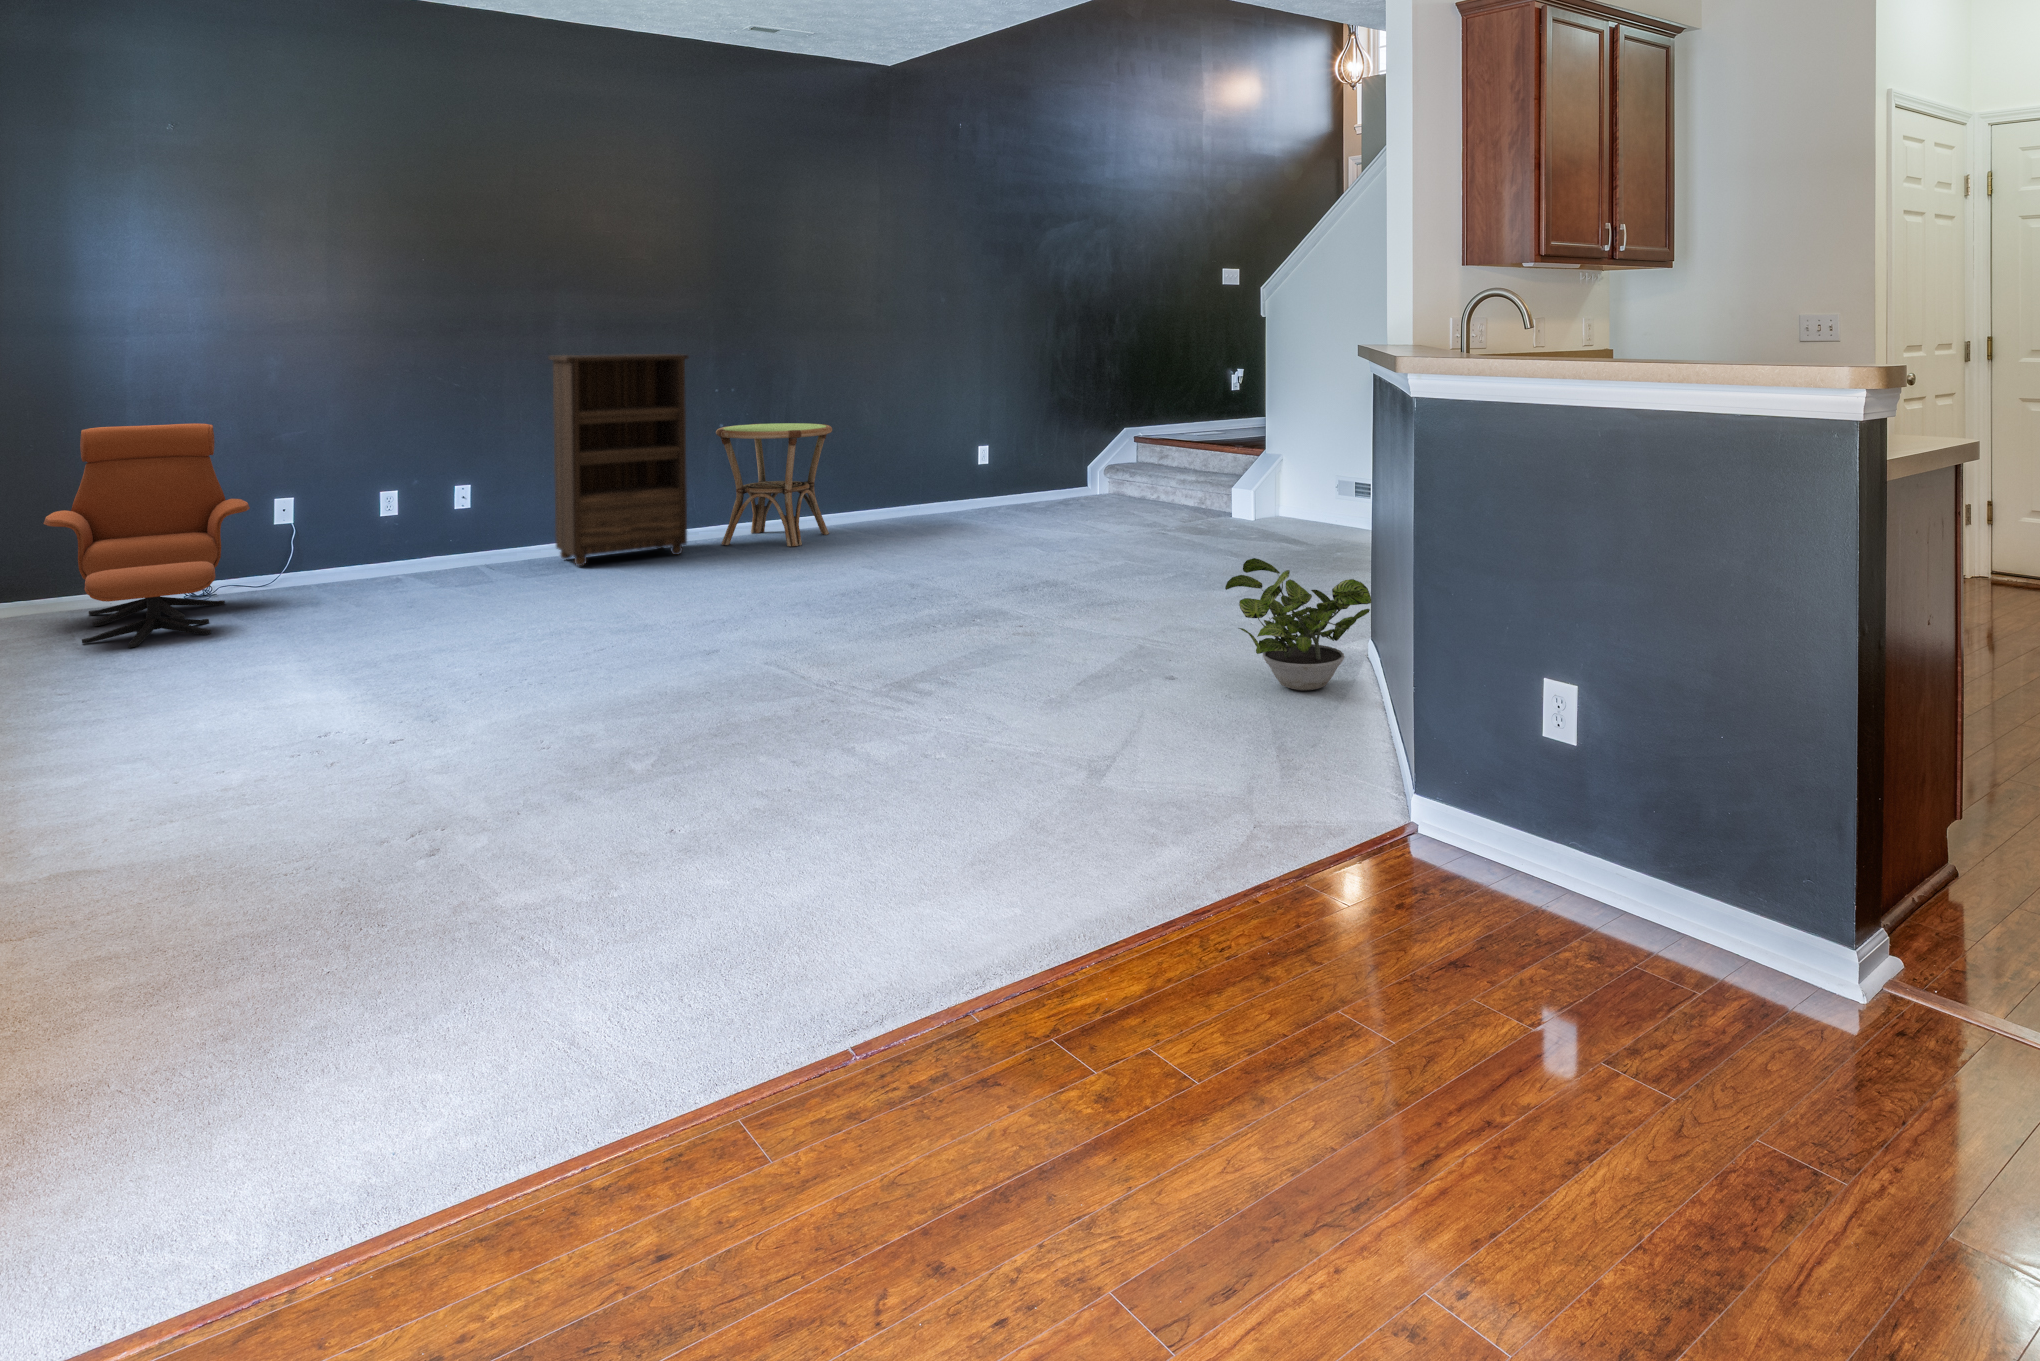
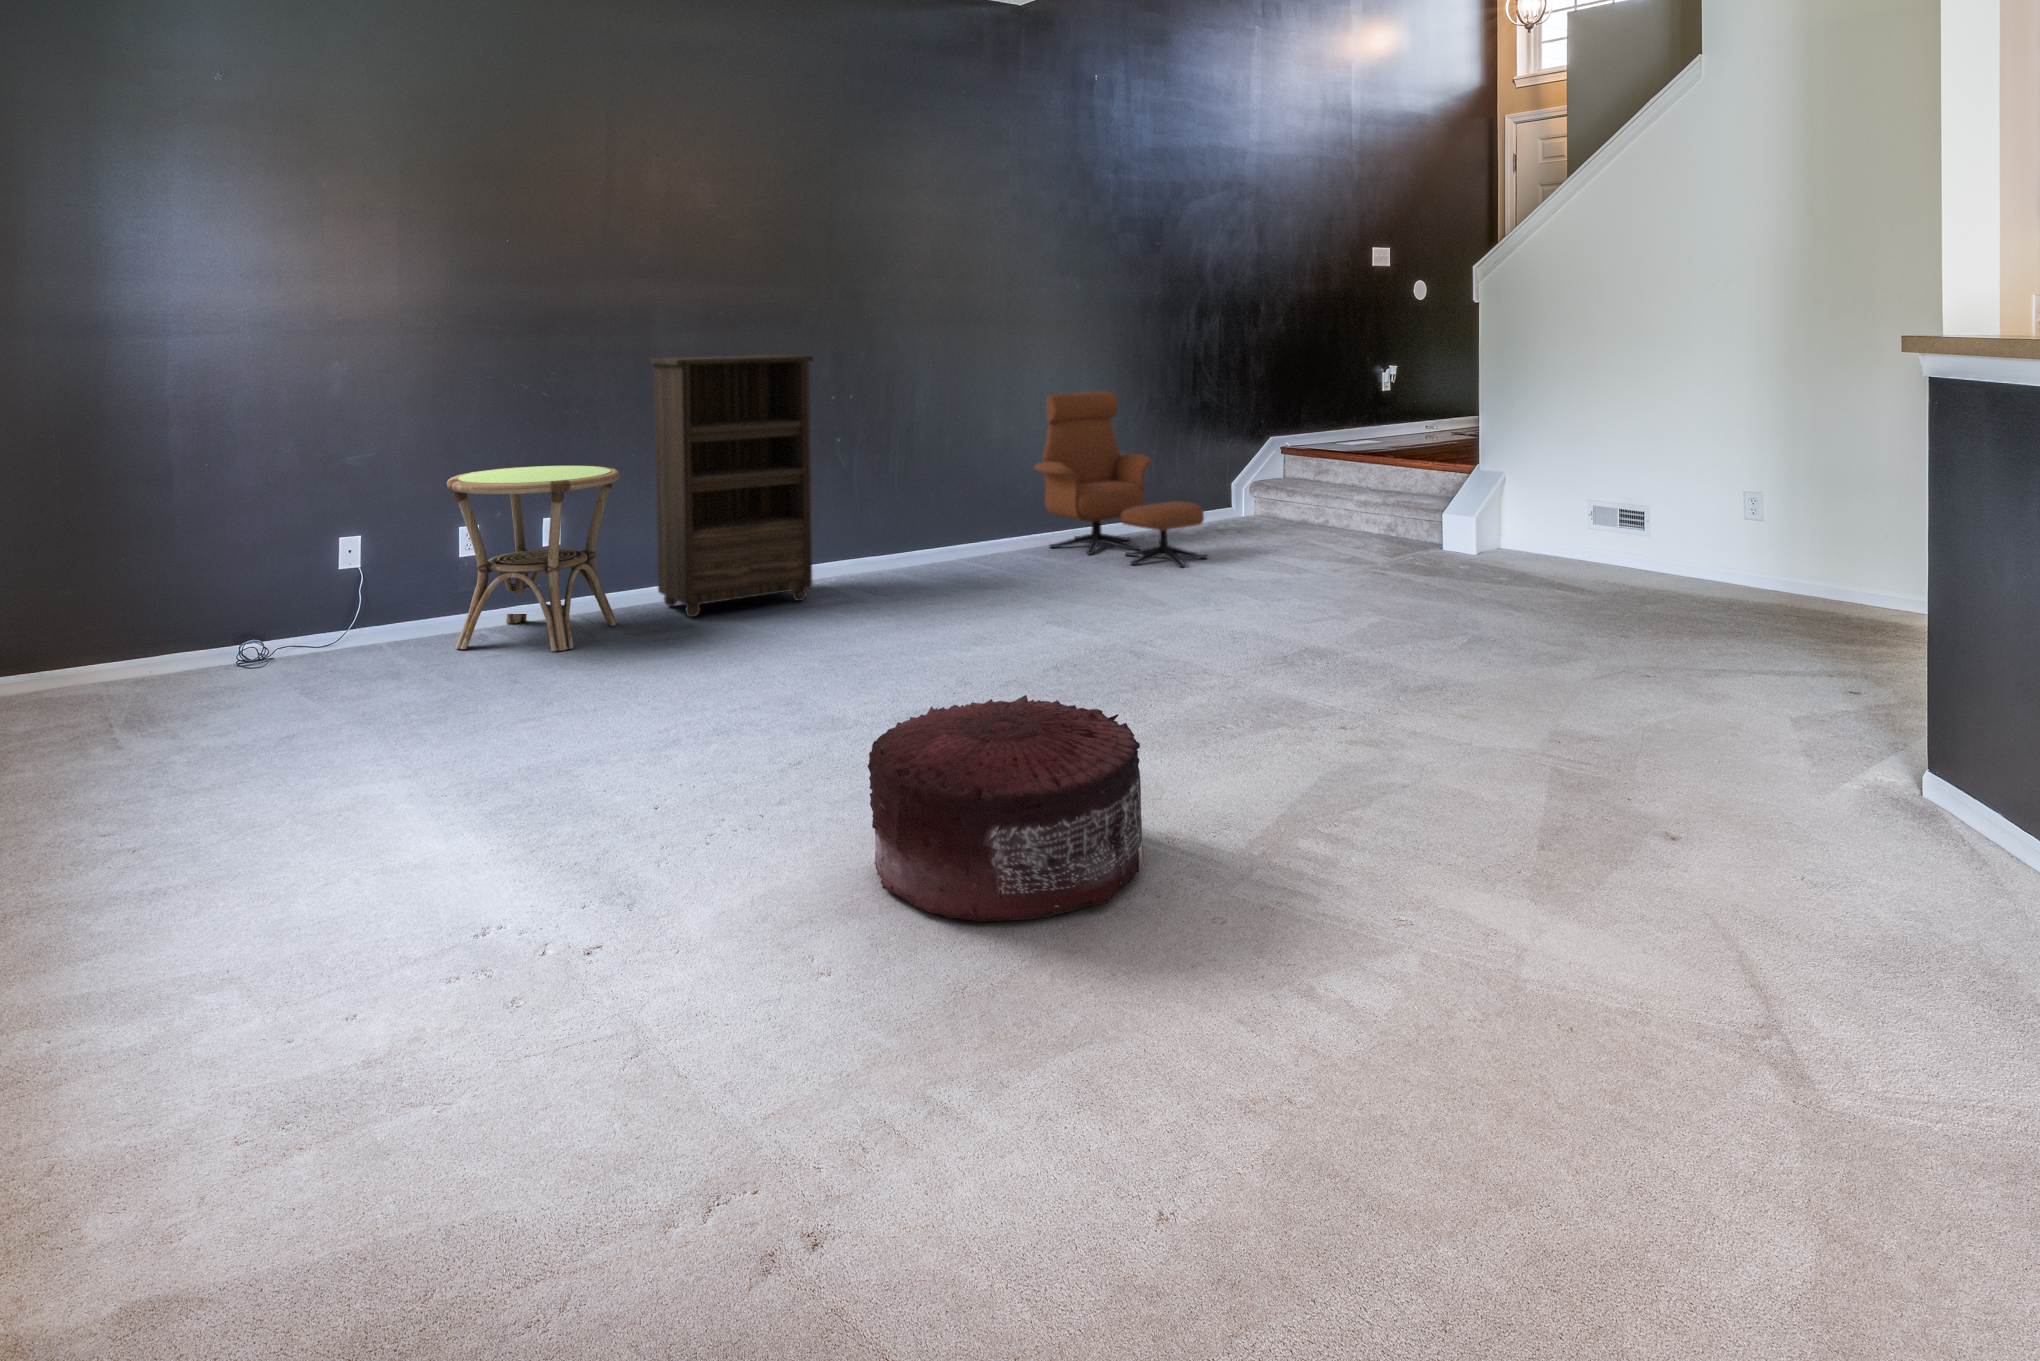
side table: present [716,423,832,546] -> present [447,466,620,651]
lounge chair: present [43,424,250,647] -> present [1035,391,1208,567]
potted plant: present [1225,558,1371,691] -> none [1723,658,1993,863]
pouf: none [617,592,822,728] -> present [868,695,1144,922]

